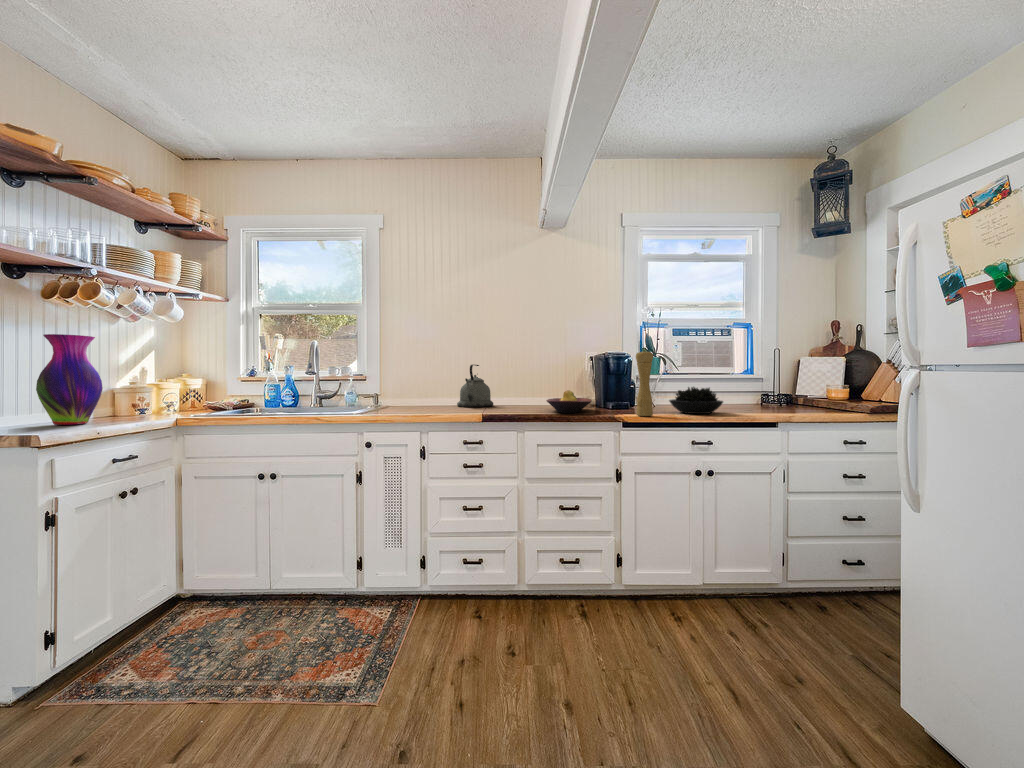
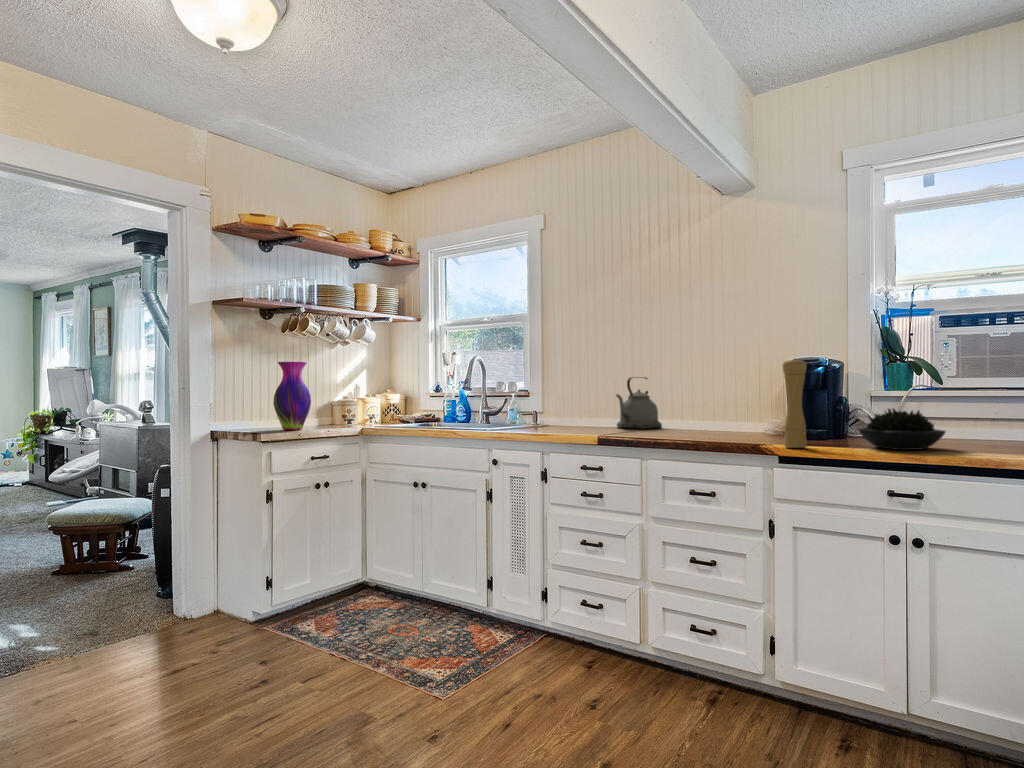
fruit bowl: present [546,390,592,413] -> none [685,411,760,440]

